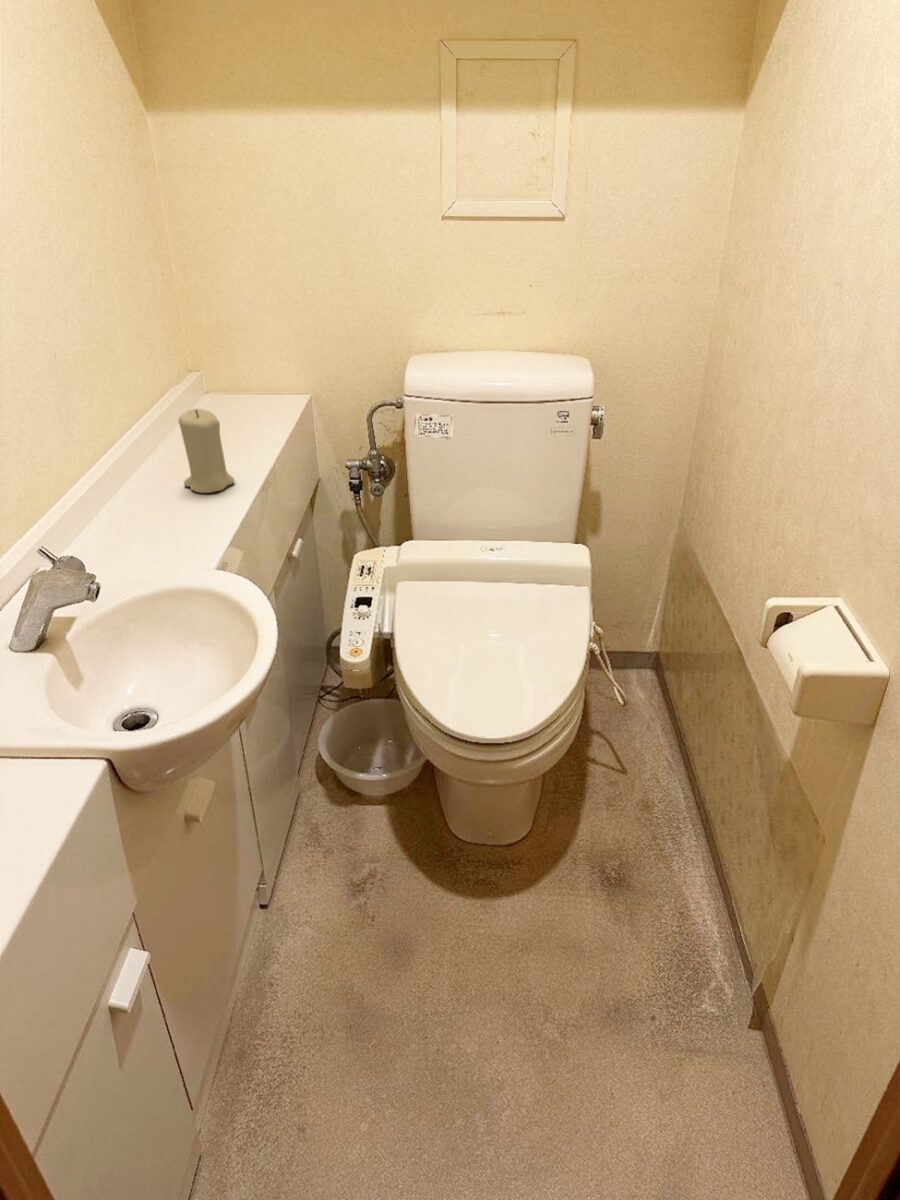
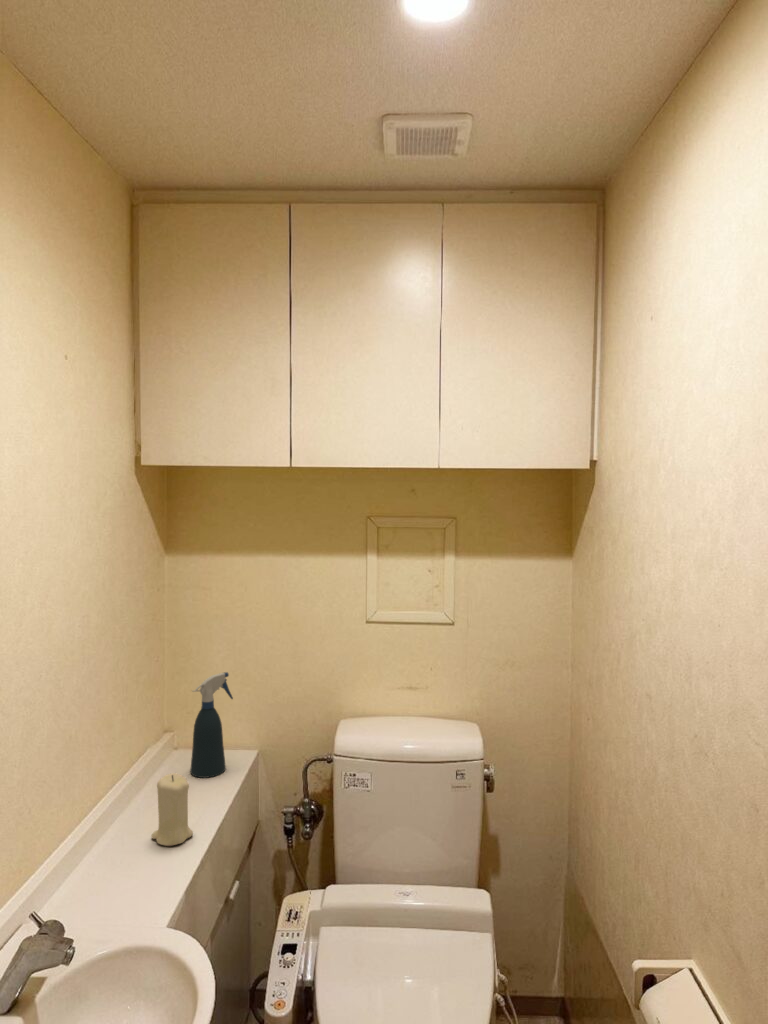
spray bottle: none [209,287,269,425] -> present [190,672,233,778]

